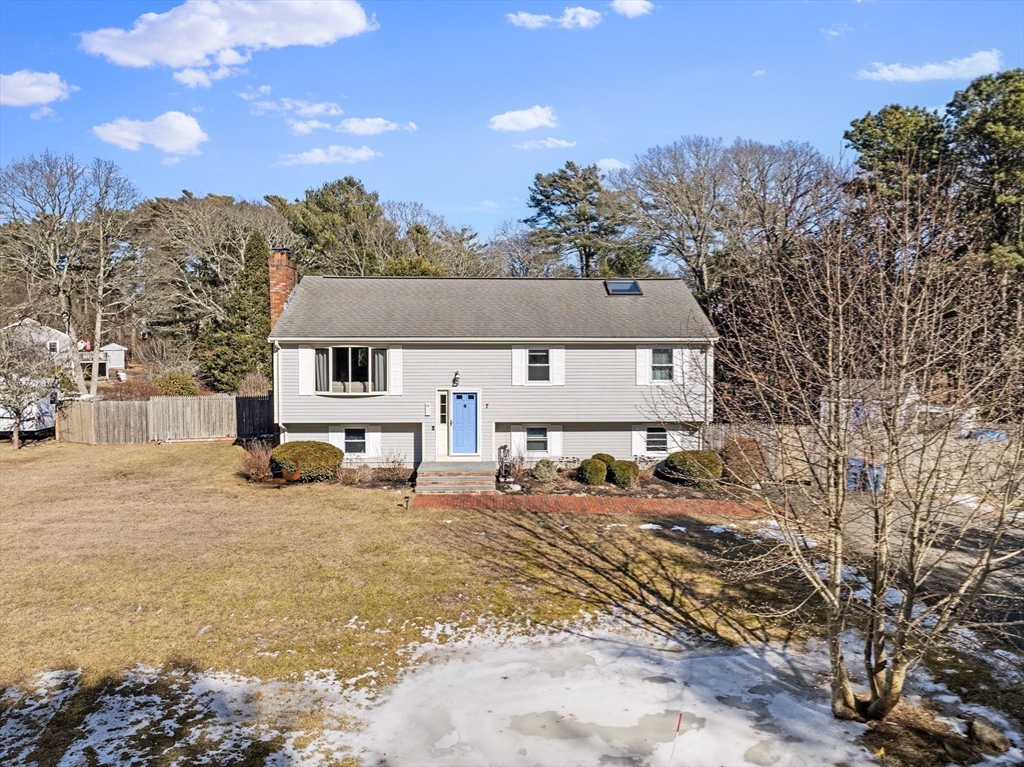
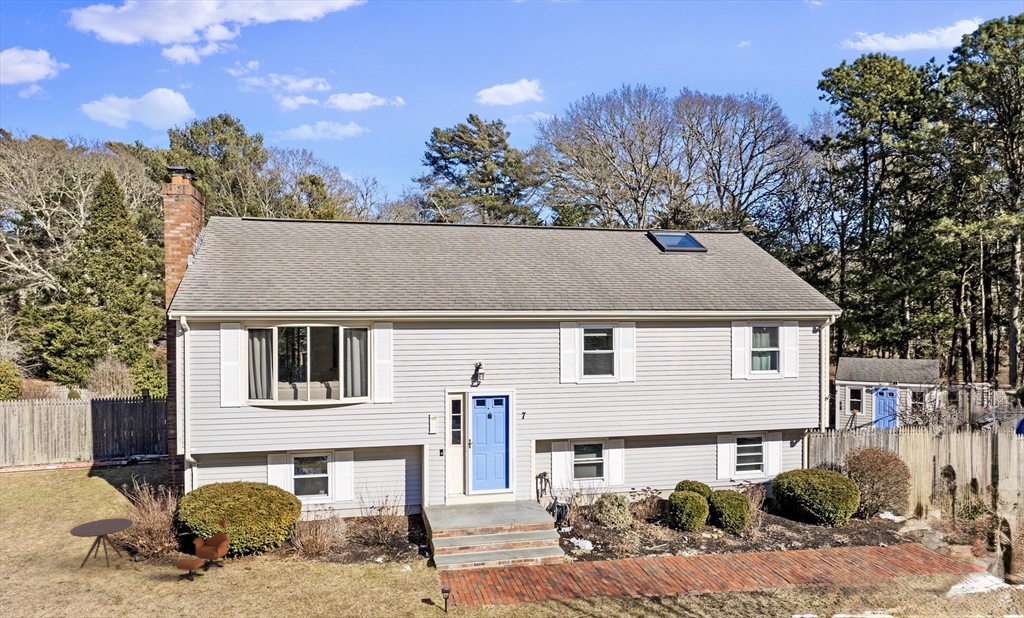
round table: none [218,457,251,482] -> present [70,518,133,568]

